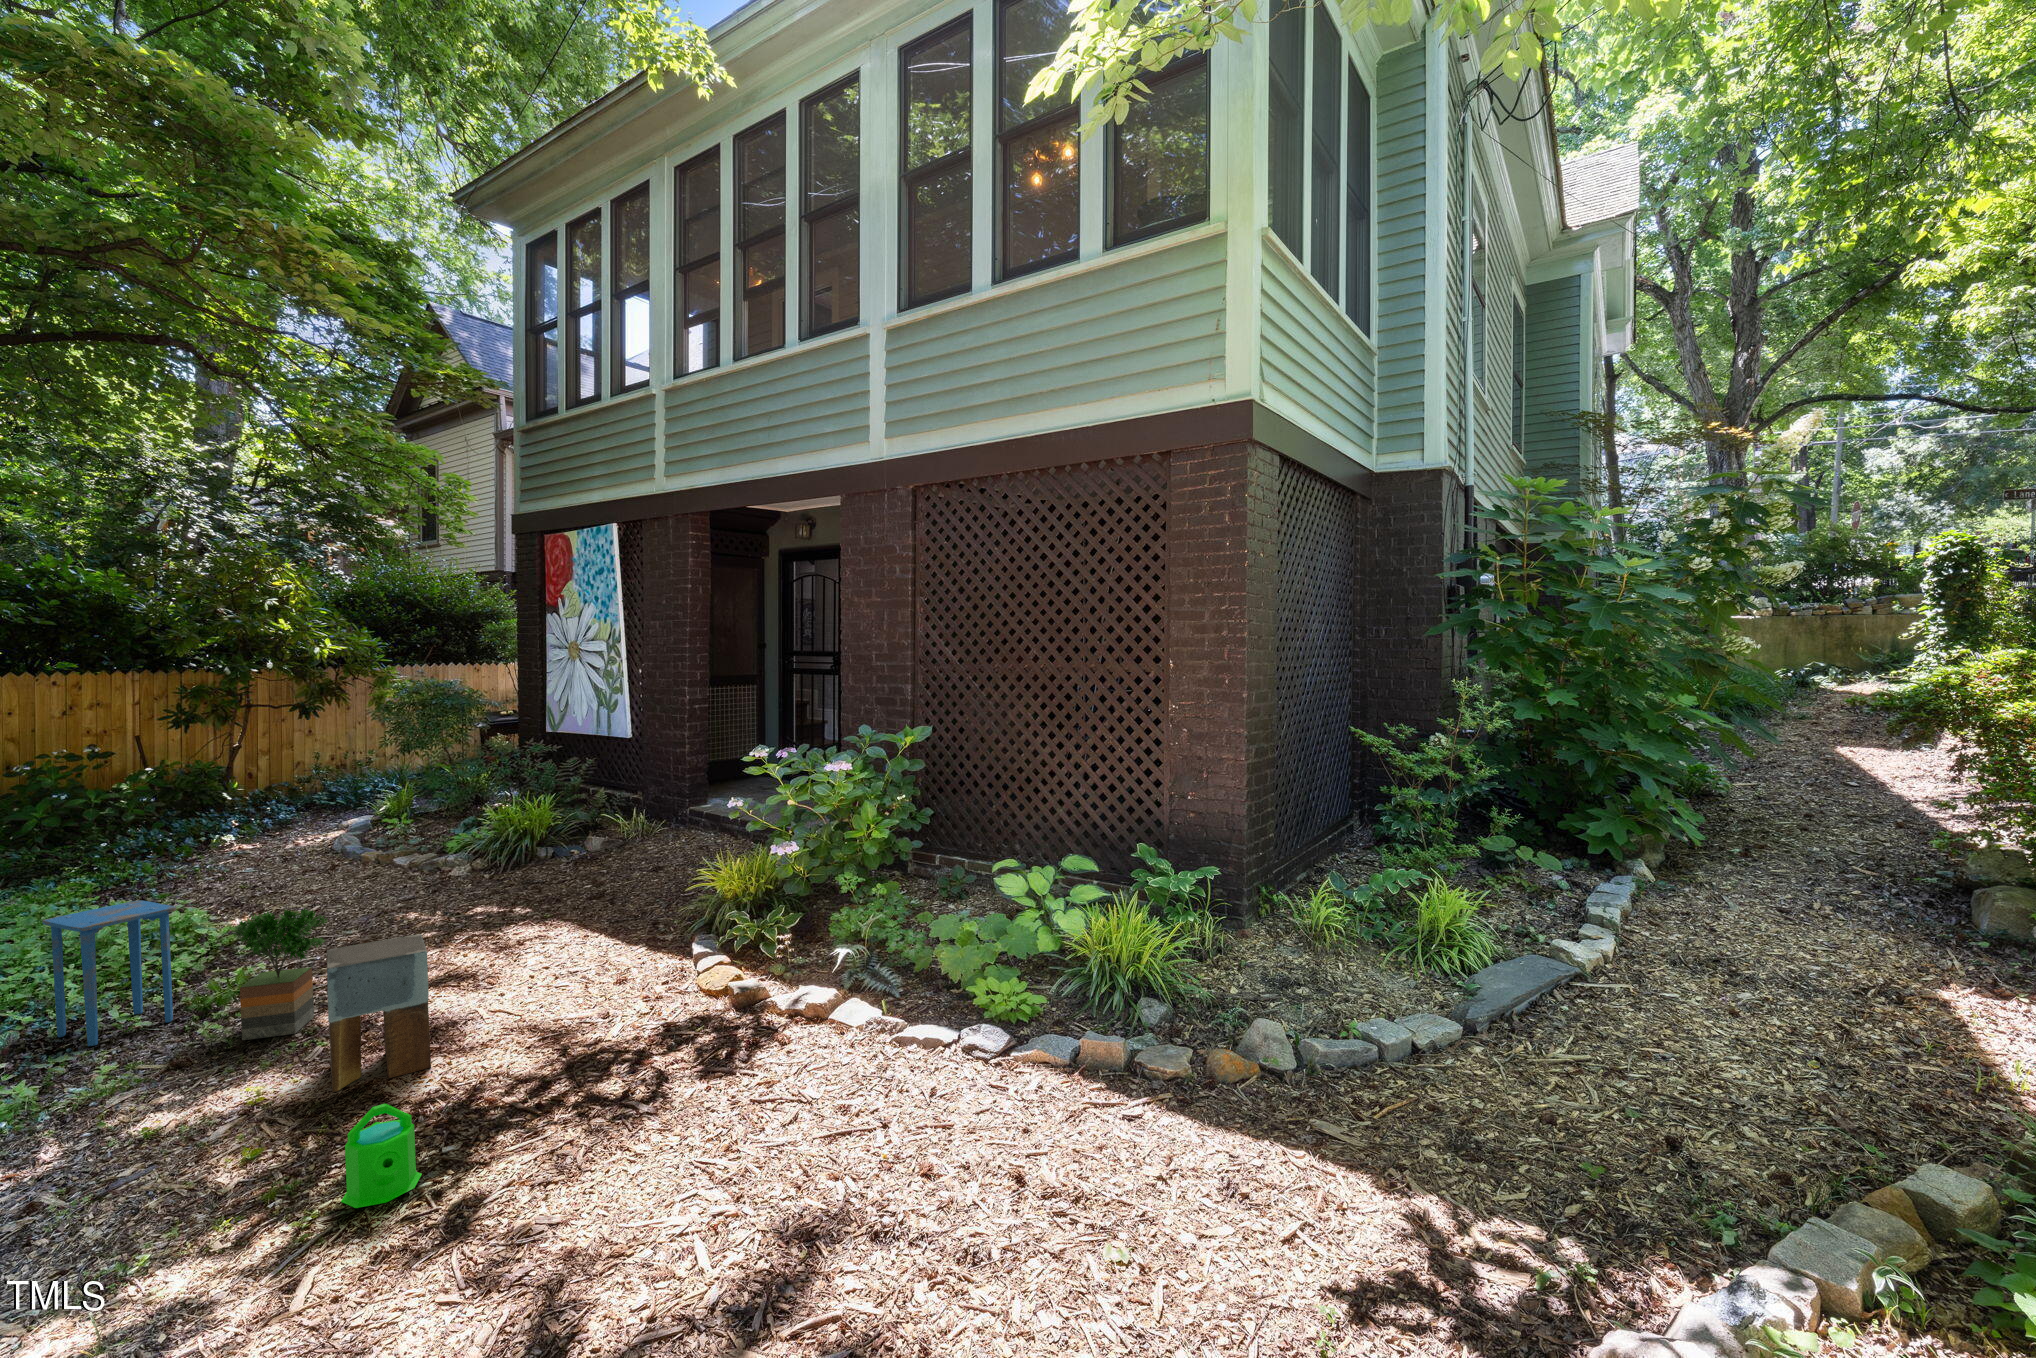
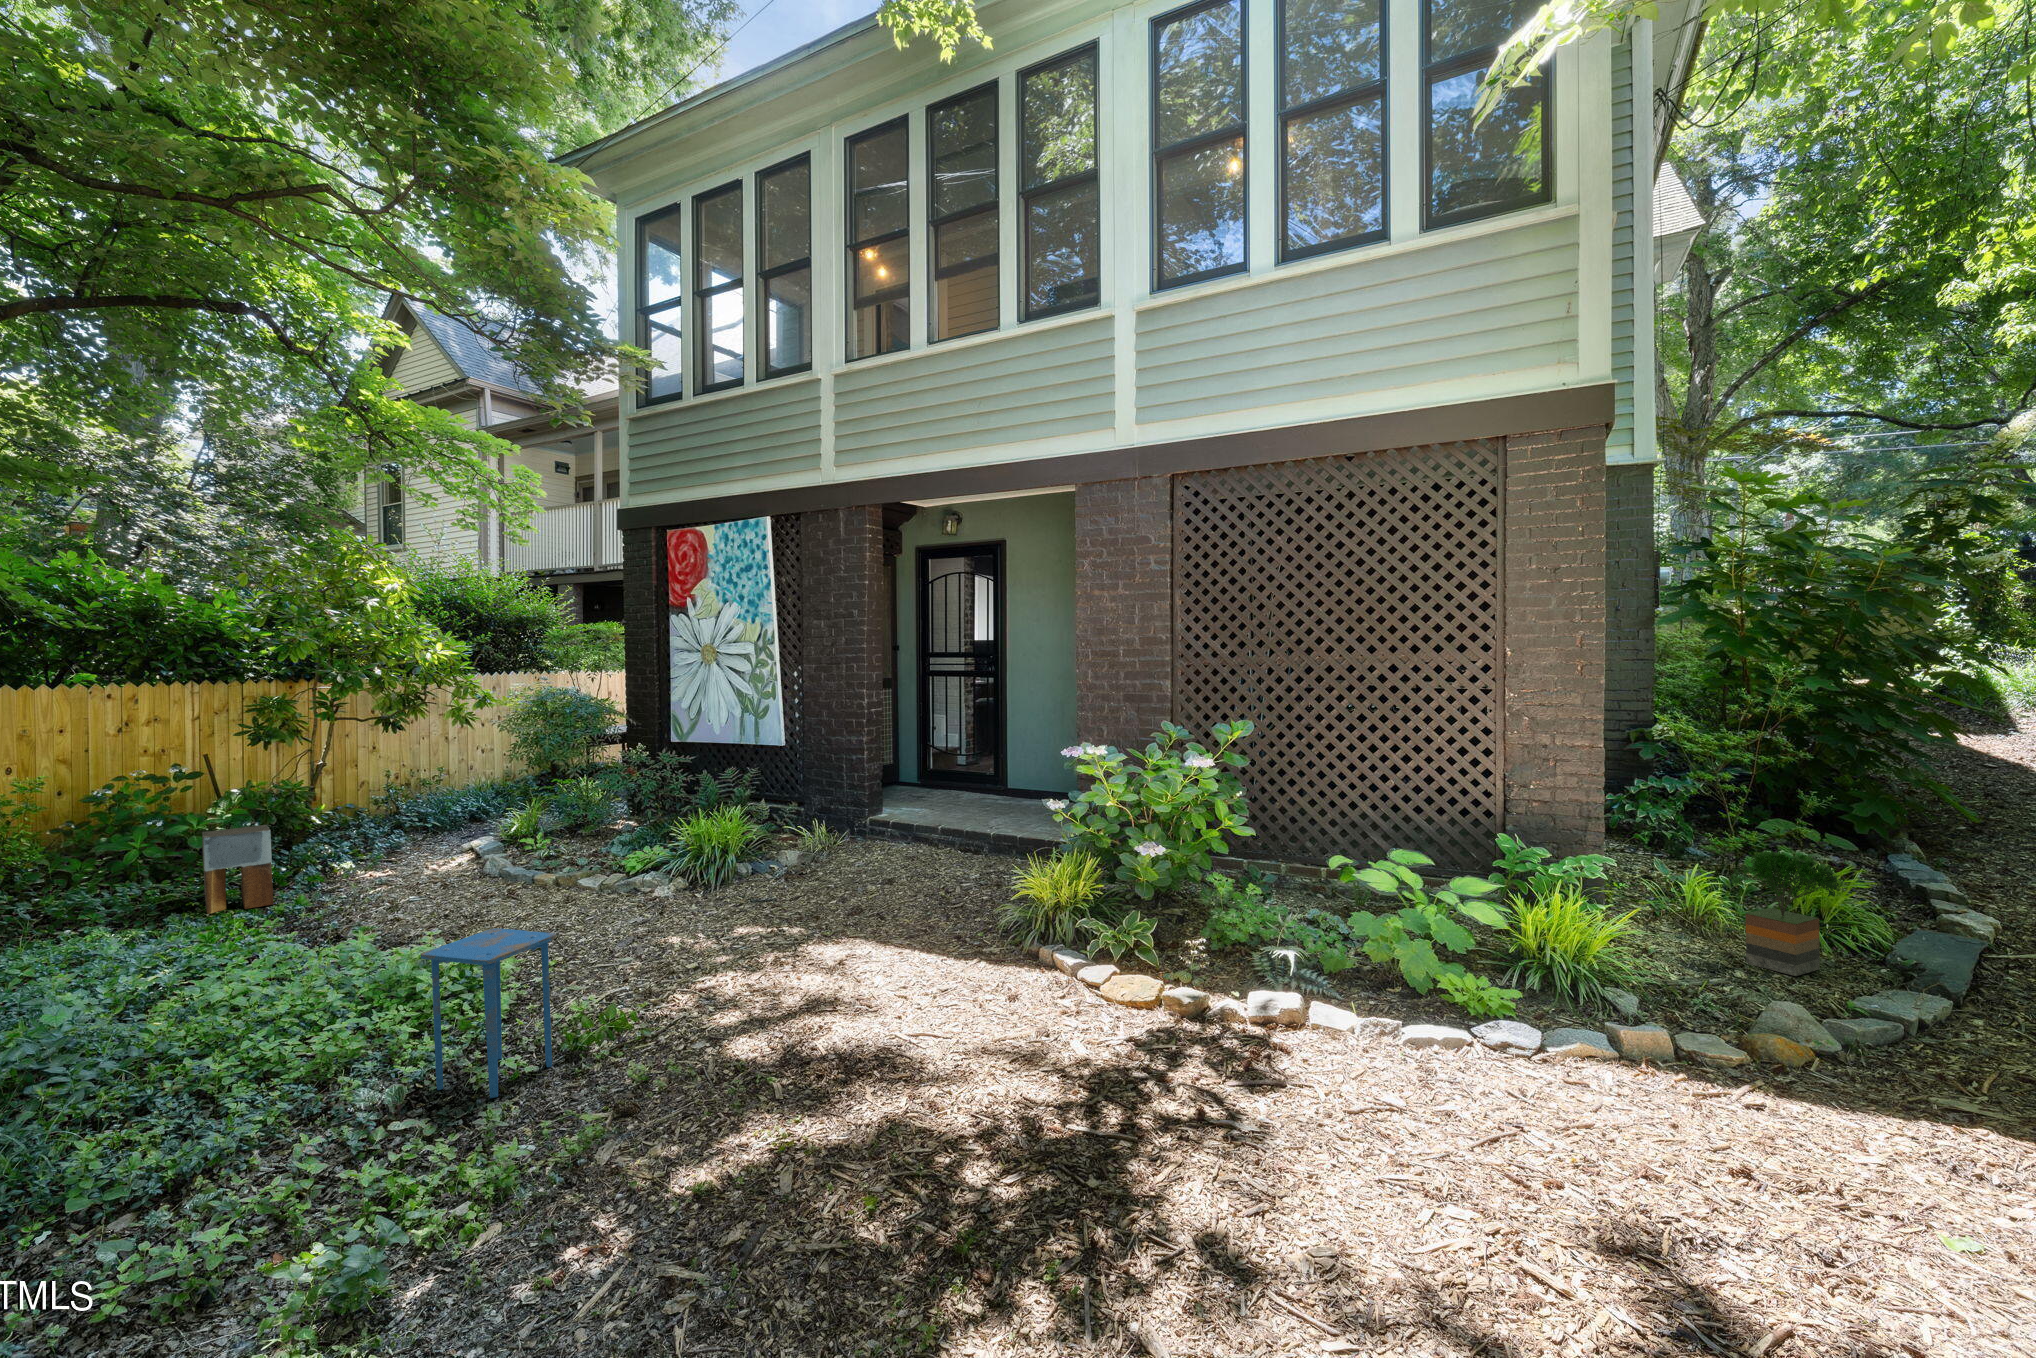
potted tree: present [233,908,327,1040] -> present [1731,851,1843,976]
stool: present [327,934,431,1092] -> present [202,825,273,914]
watering can: present [341,1104,422,1208] -> none [1027,1139,1137,1261]

